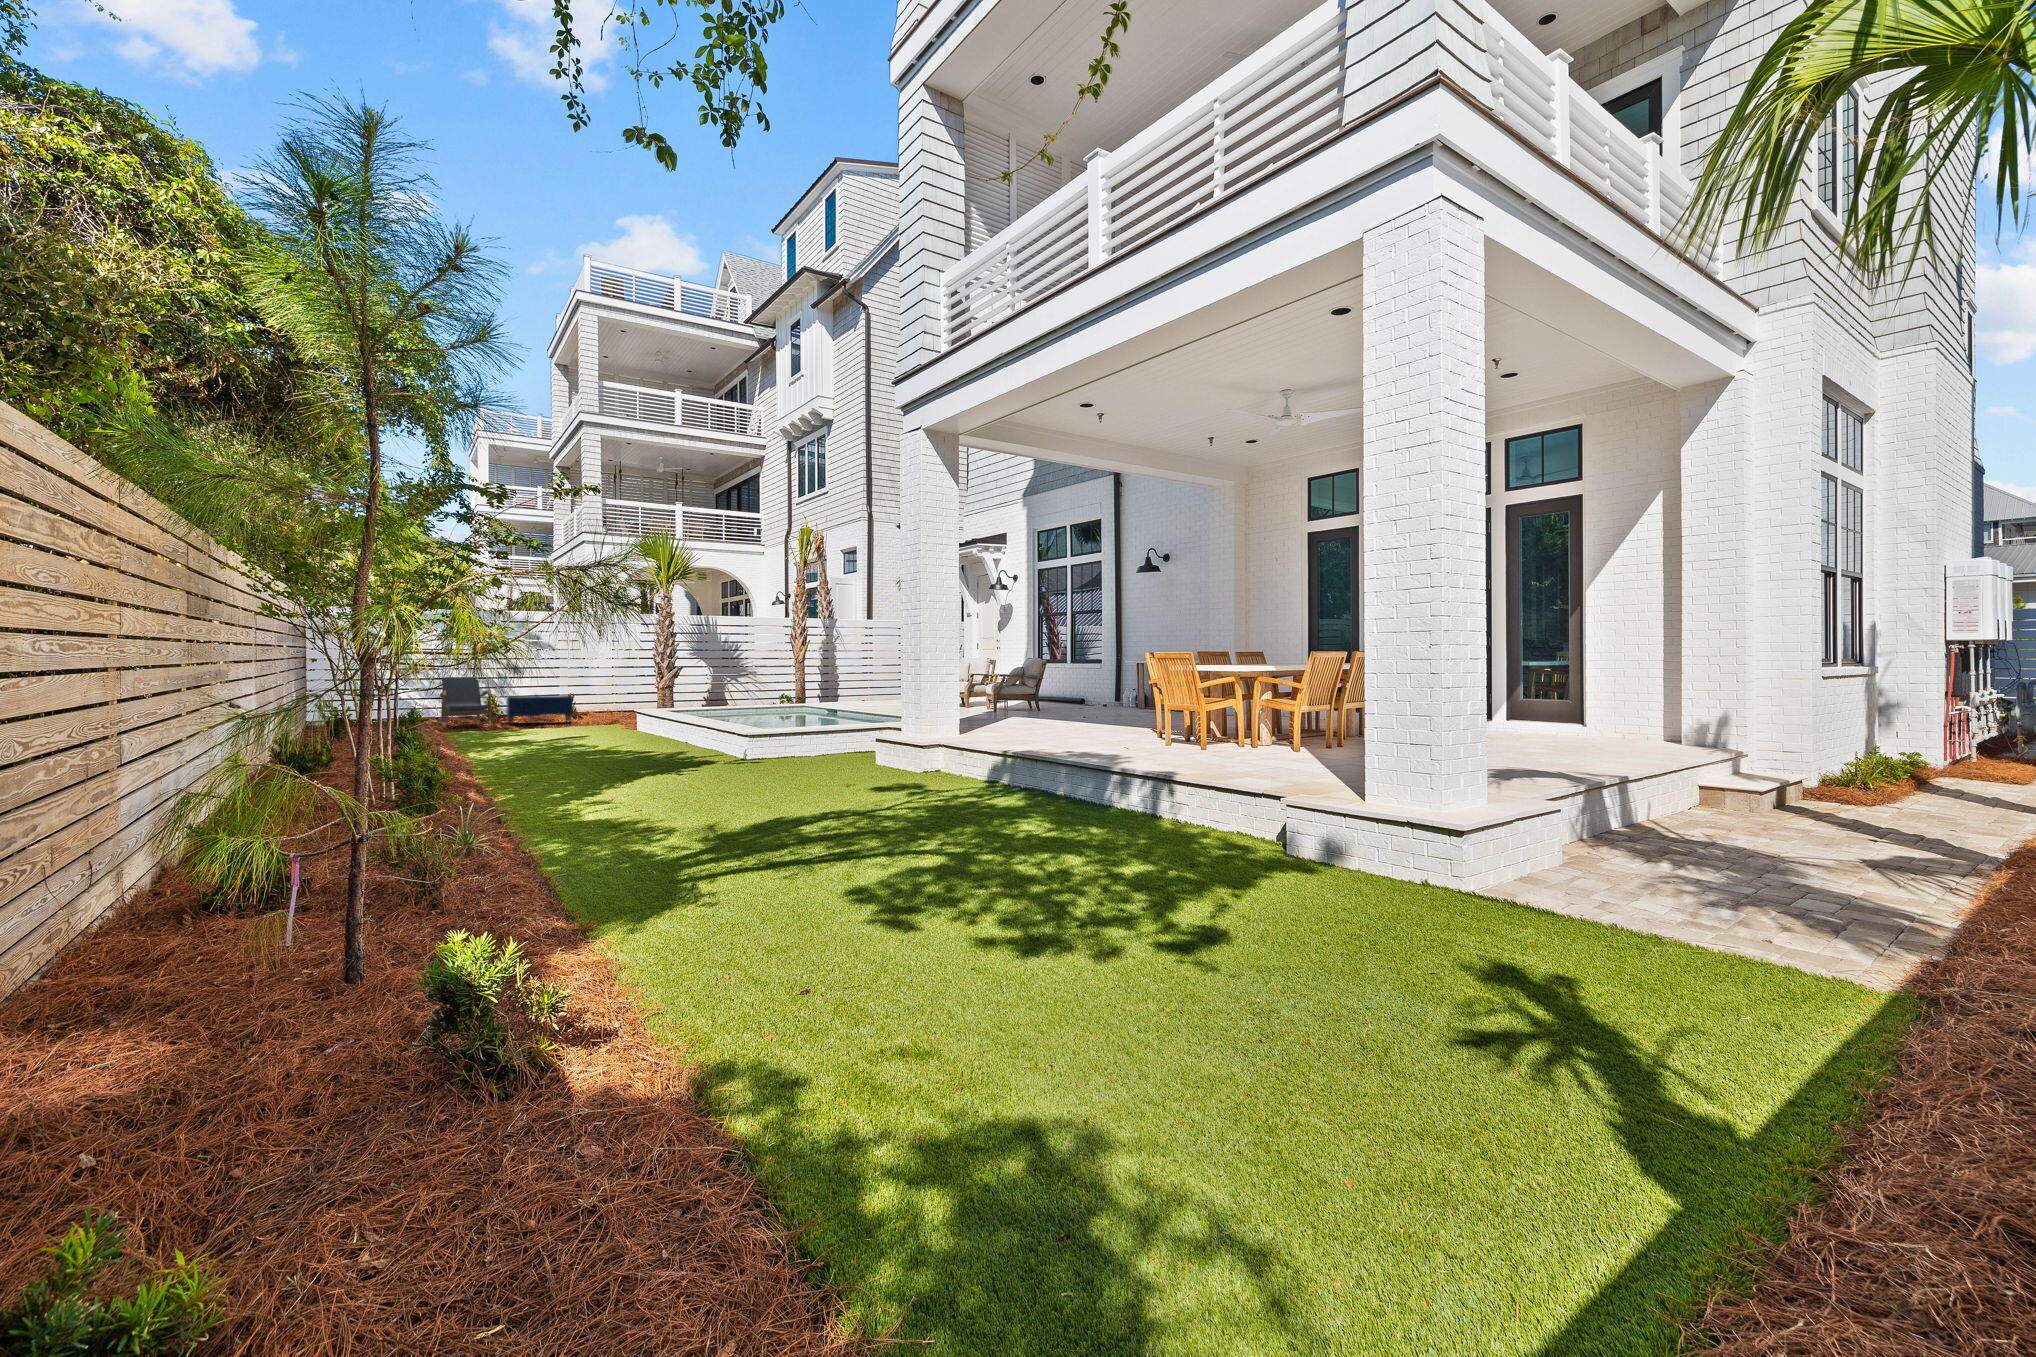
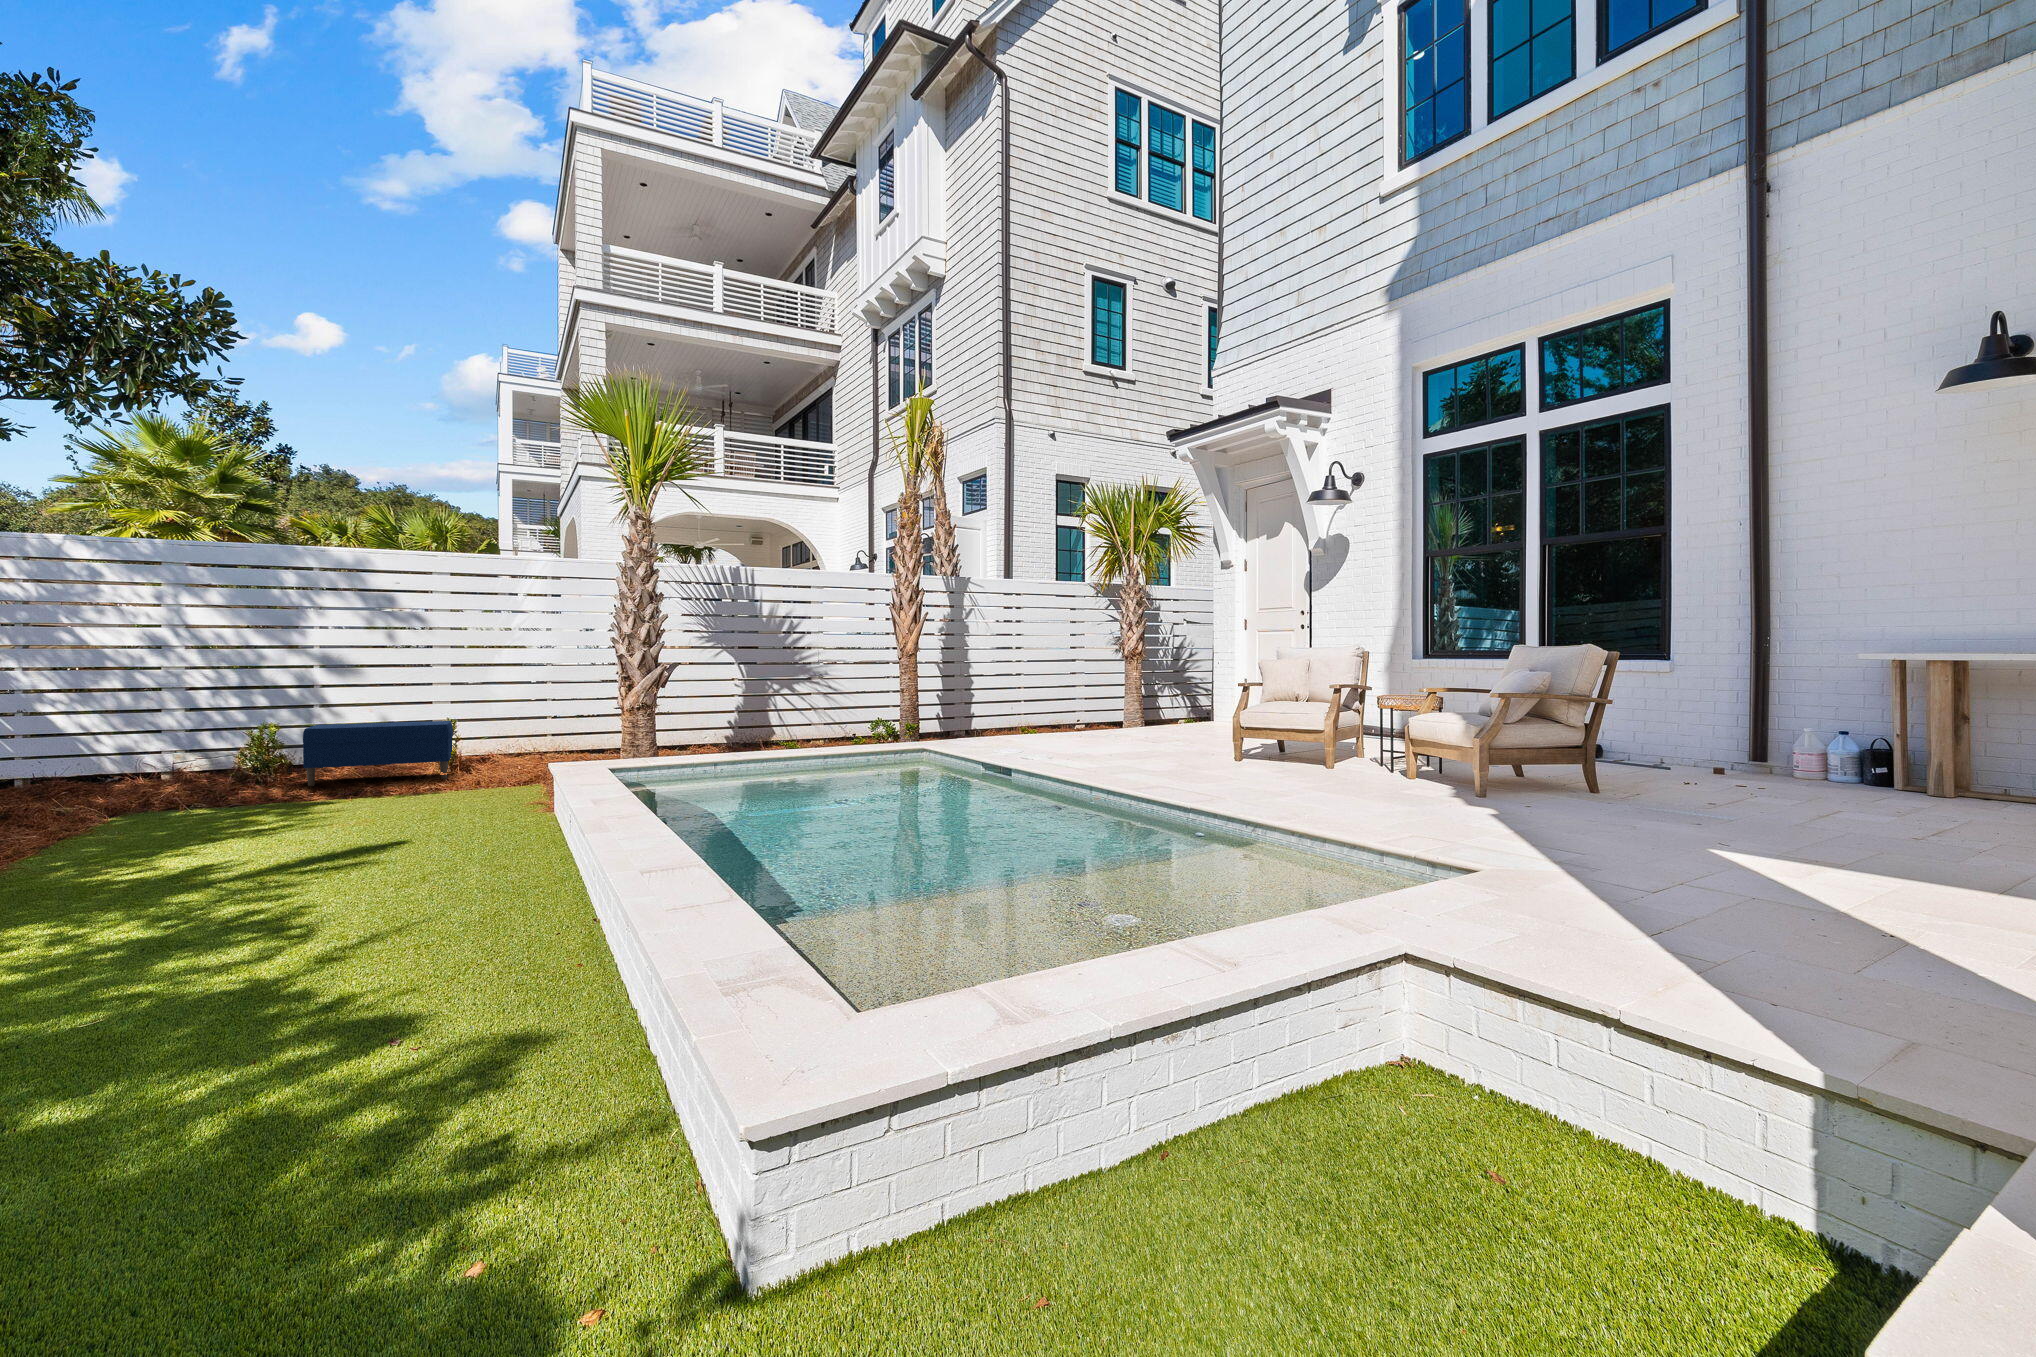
lounge chair: present [440,677,491,728] -> none [121,686,249,801]

